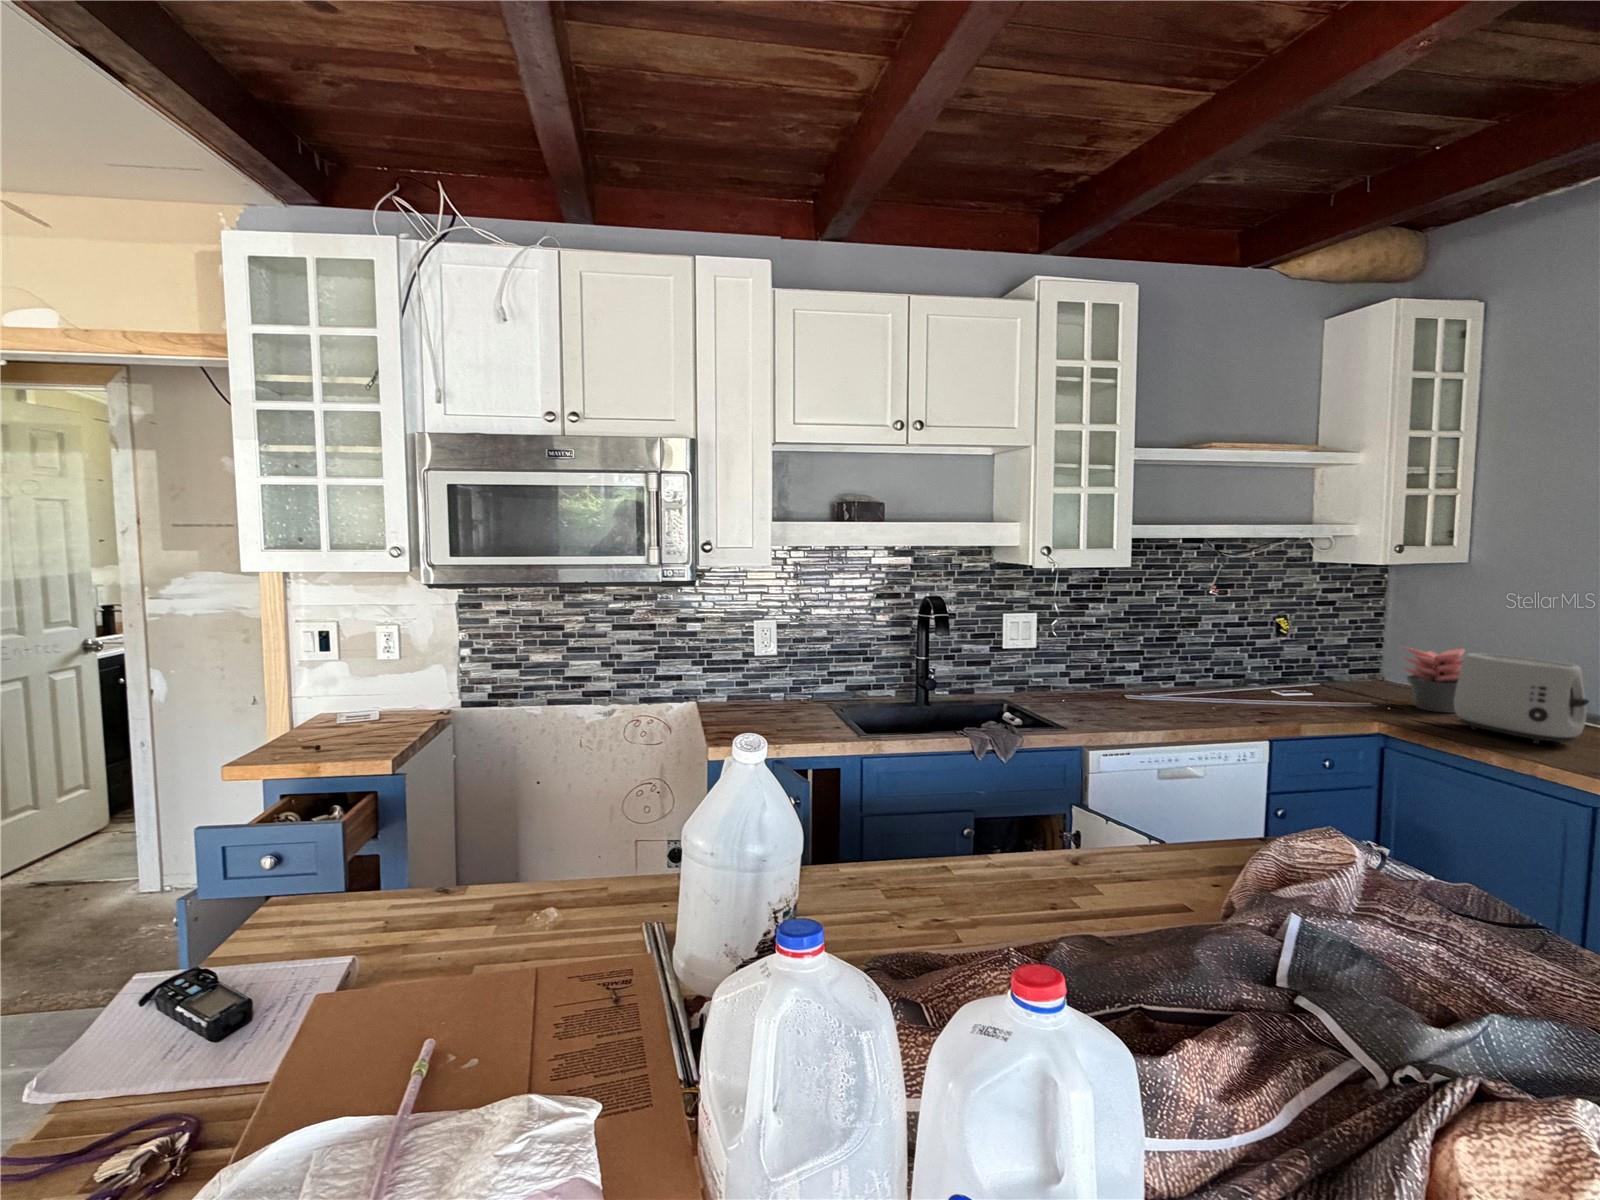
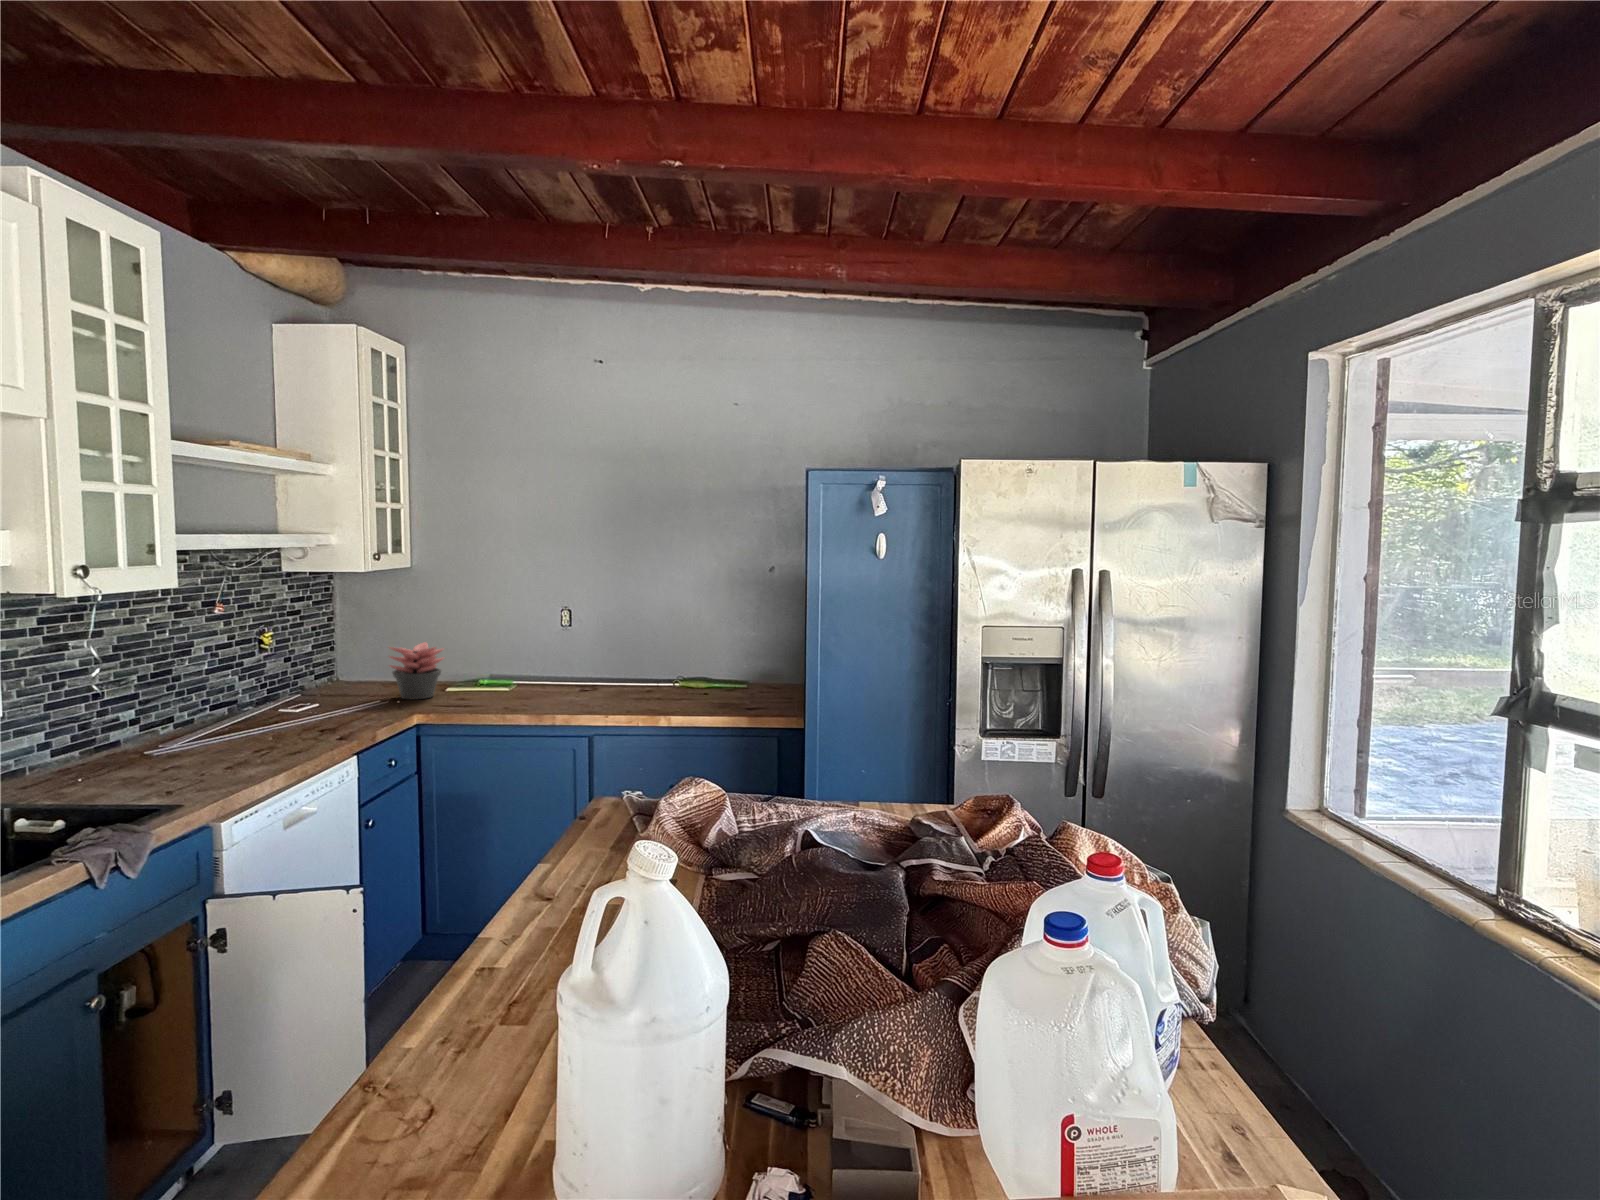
toaster: present [1454,653,1589,744] -> none [450,643,544,706]

